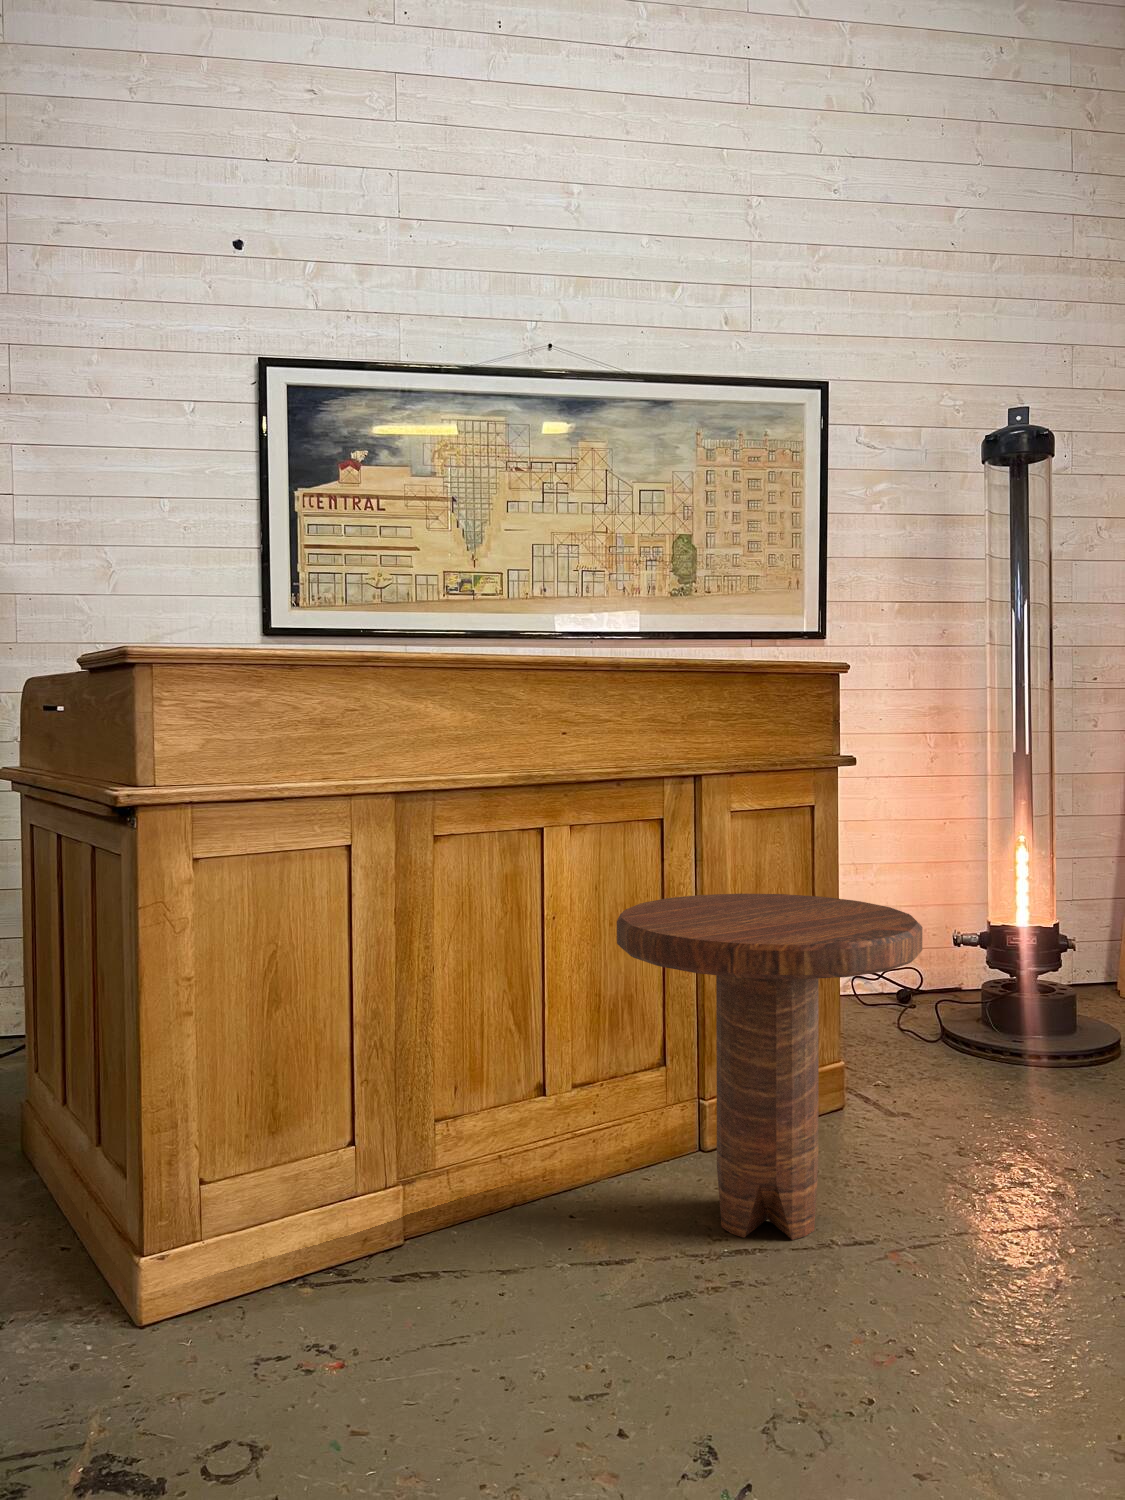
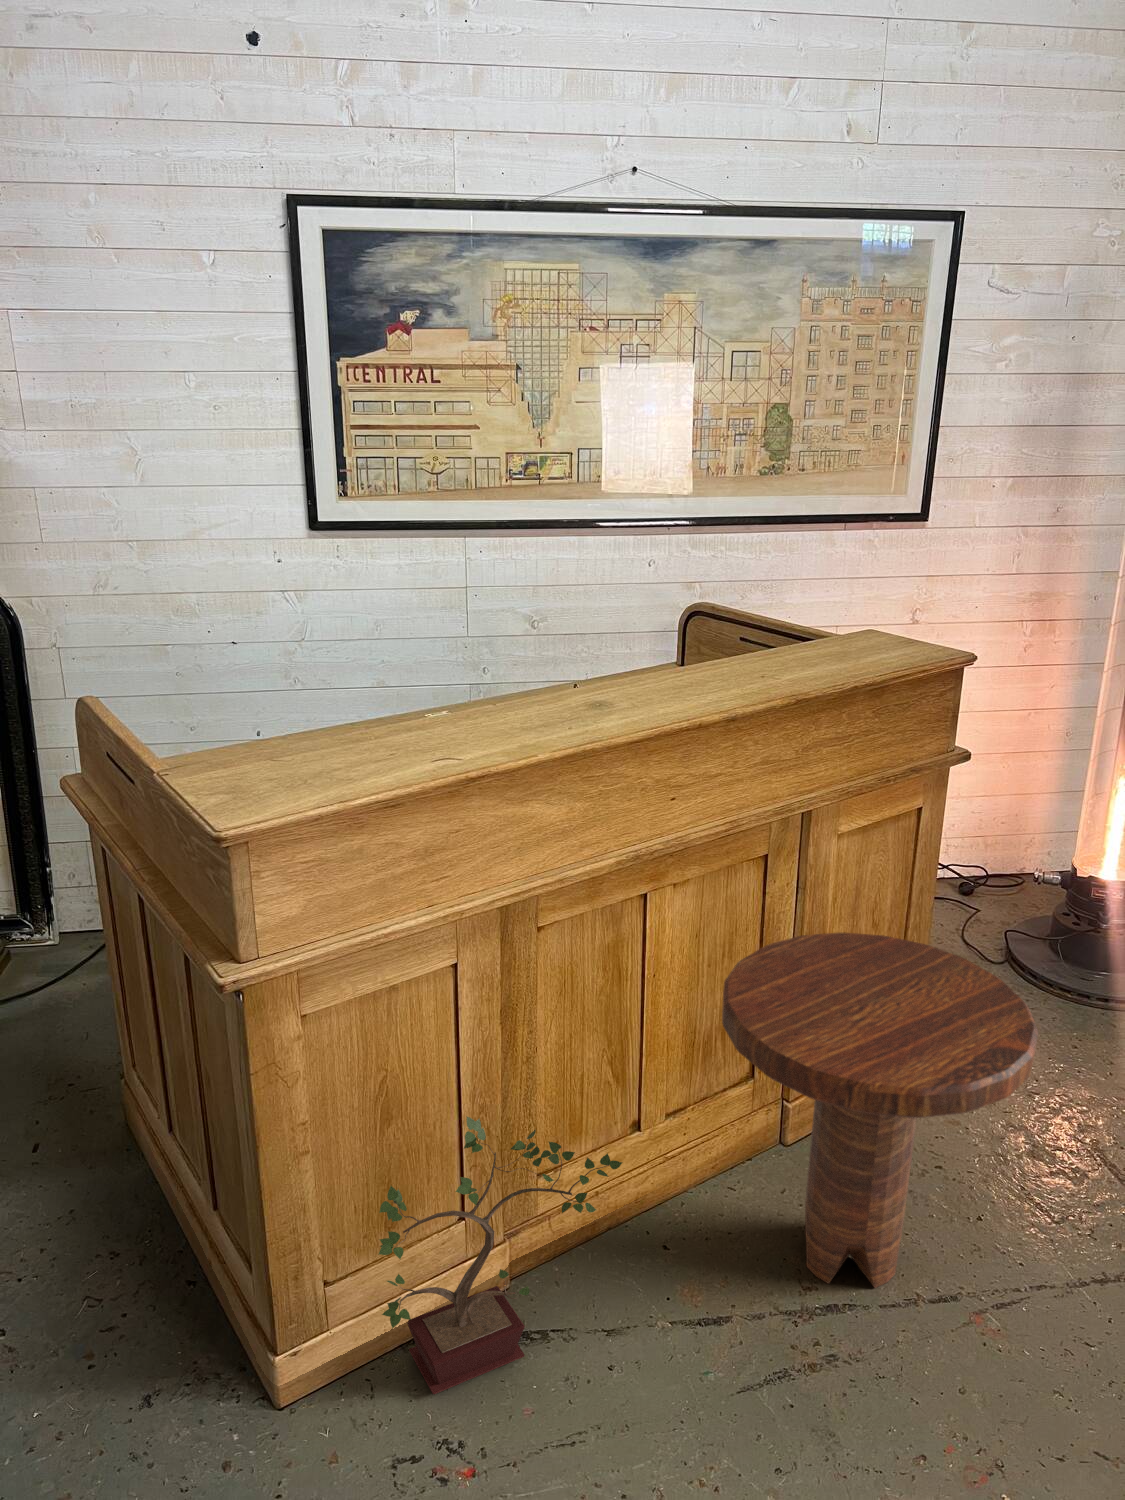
potted plant: none [251,999,514,1314] -> present [378,1116,622,1394]

